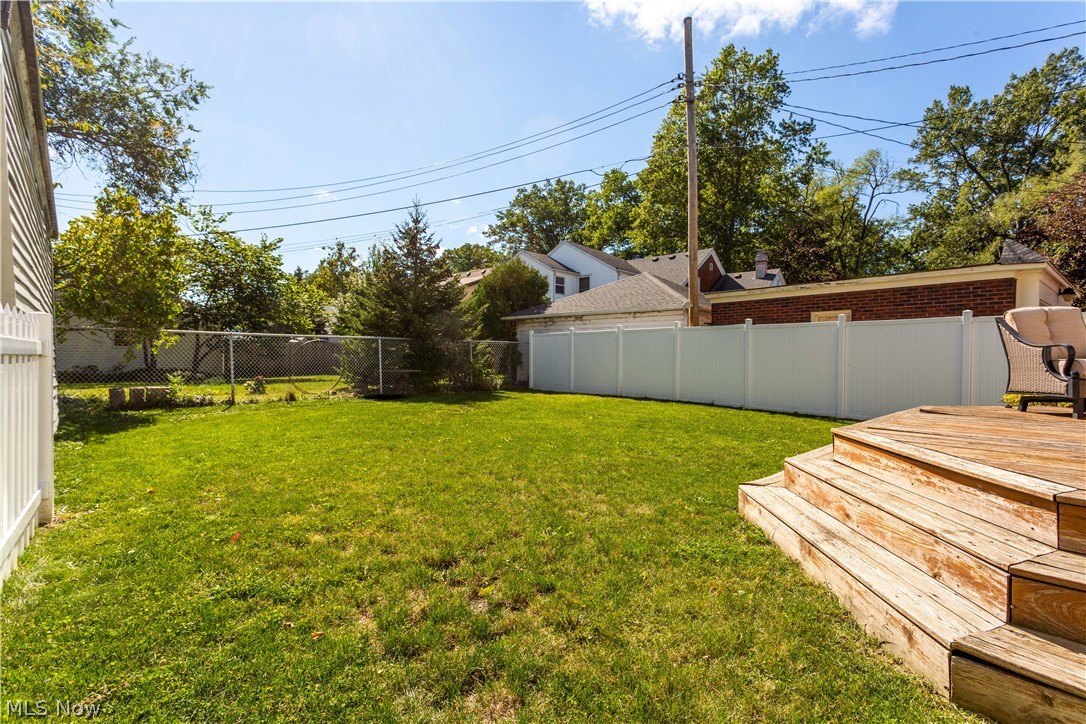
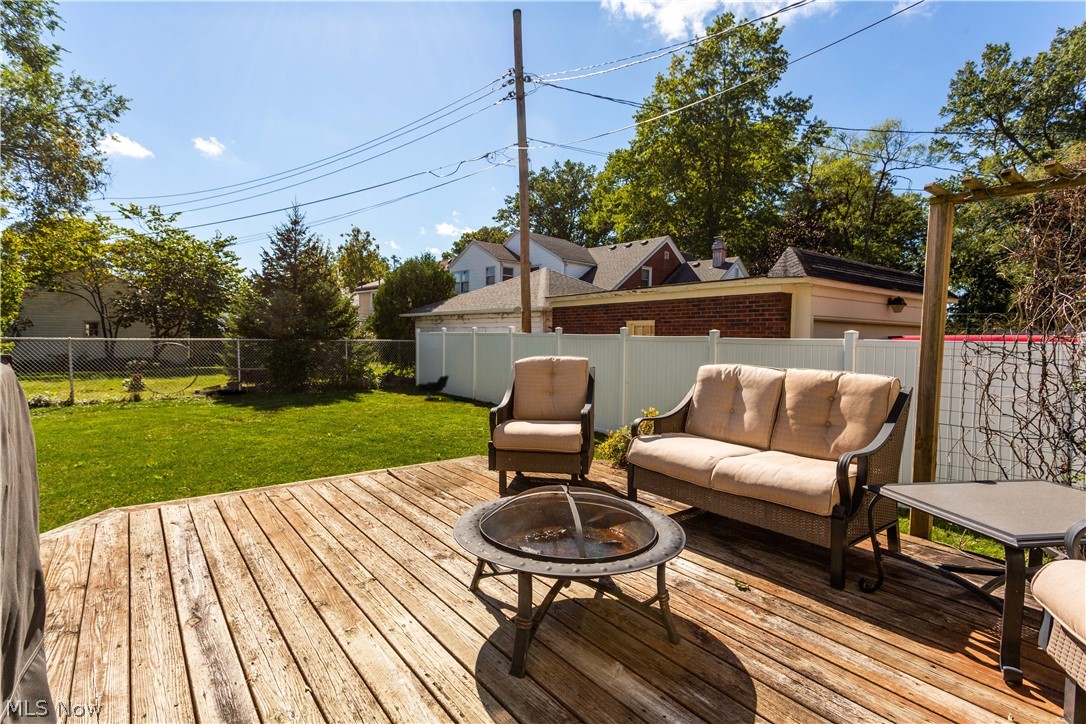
lounge chair: none [578,371,608,395] -> present [418,375,449,398]

